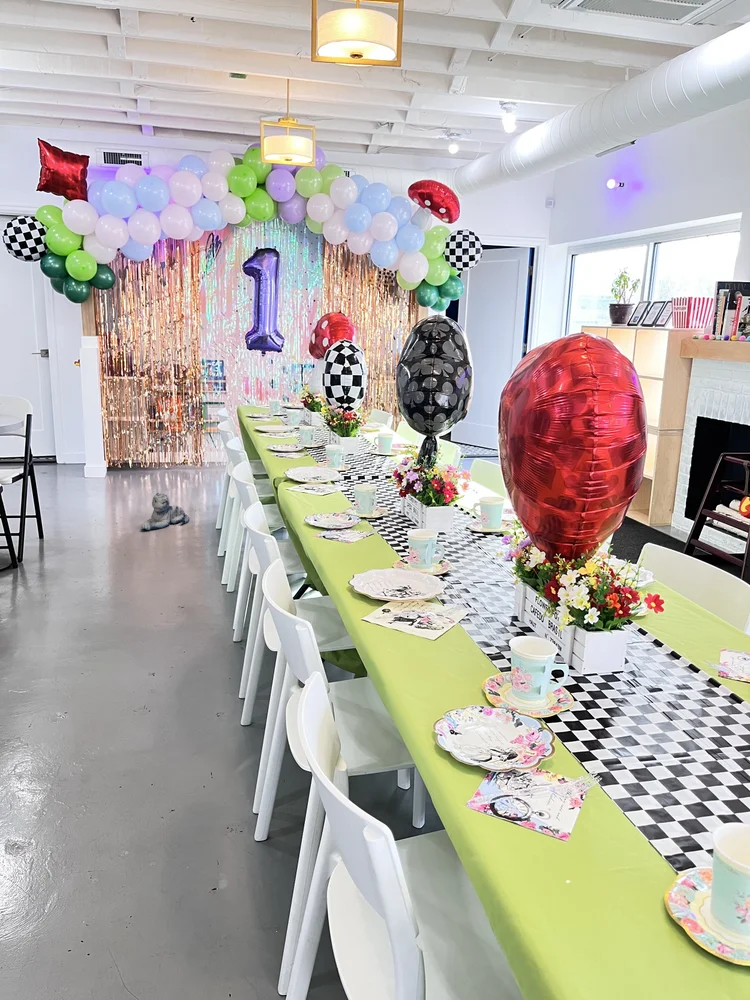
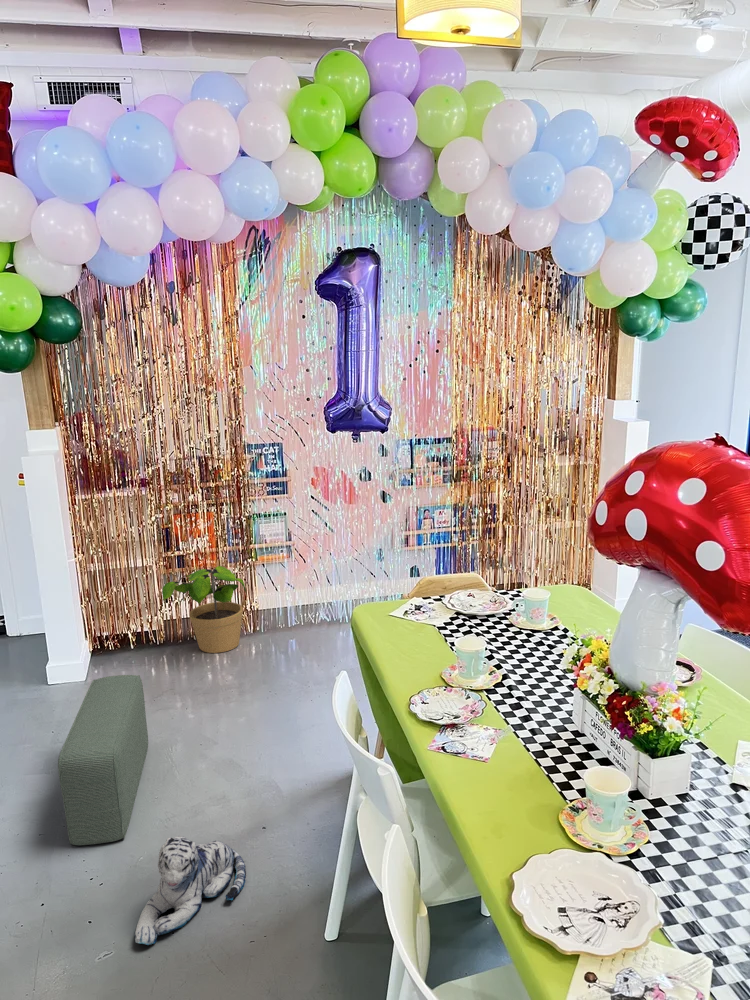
potted plant: none [151,419,199,471] -> present [162,566,246,653]
pouf: none [106,454,144,513] -> present [58,675,148,845]

